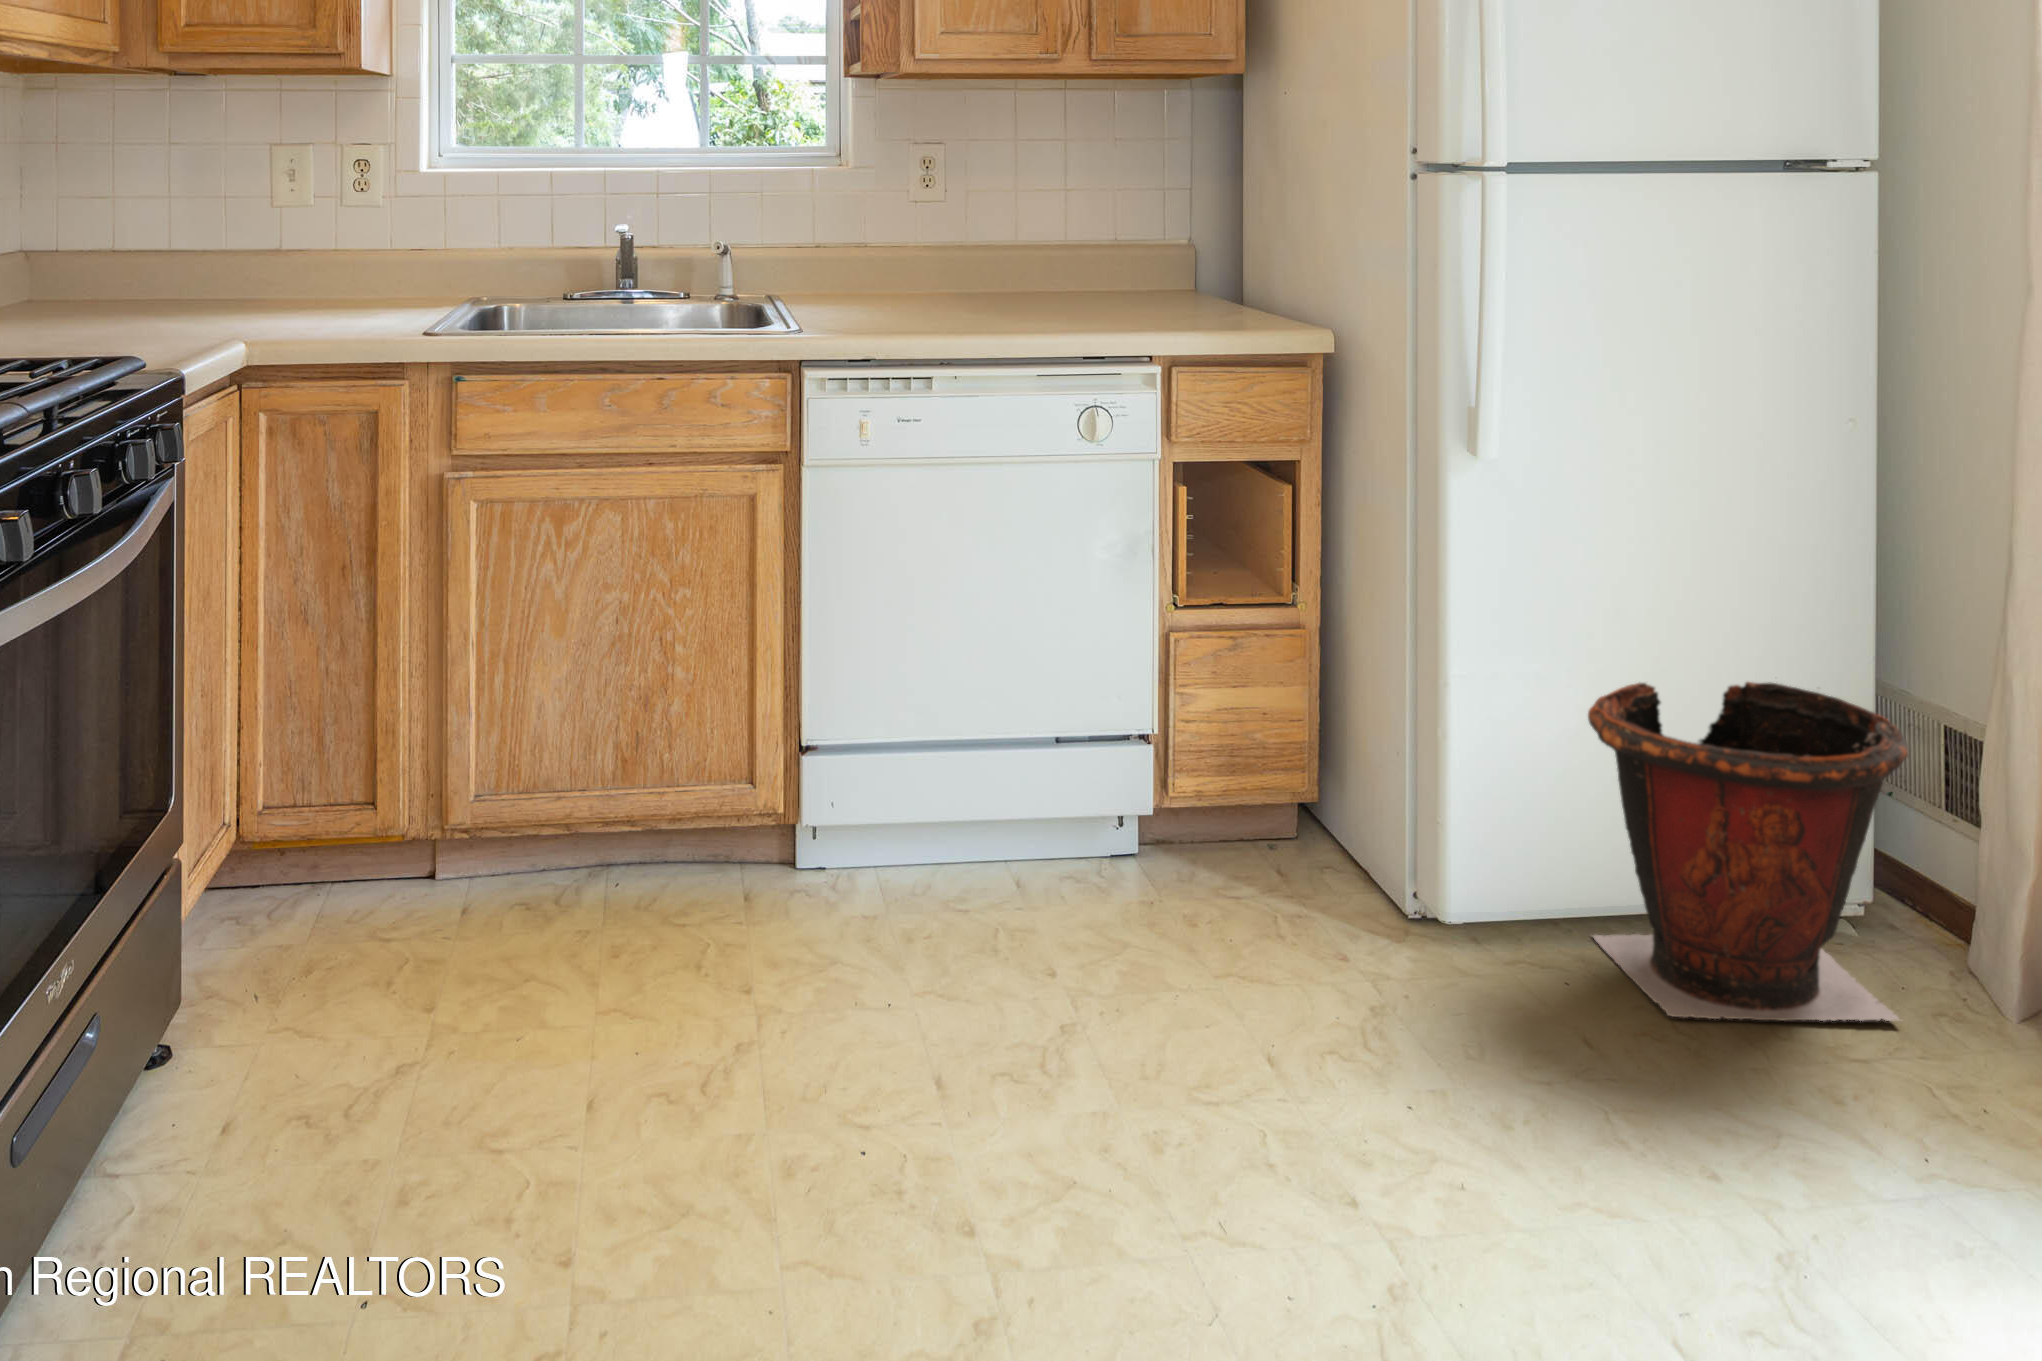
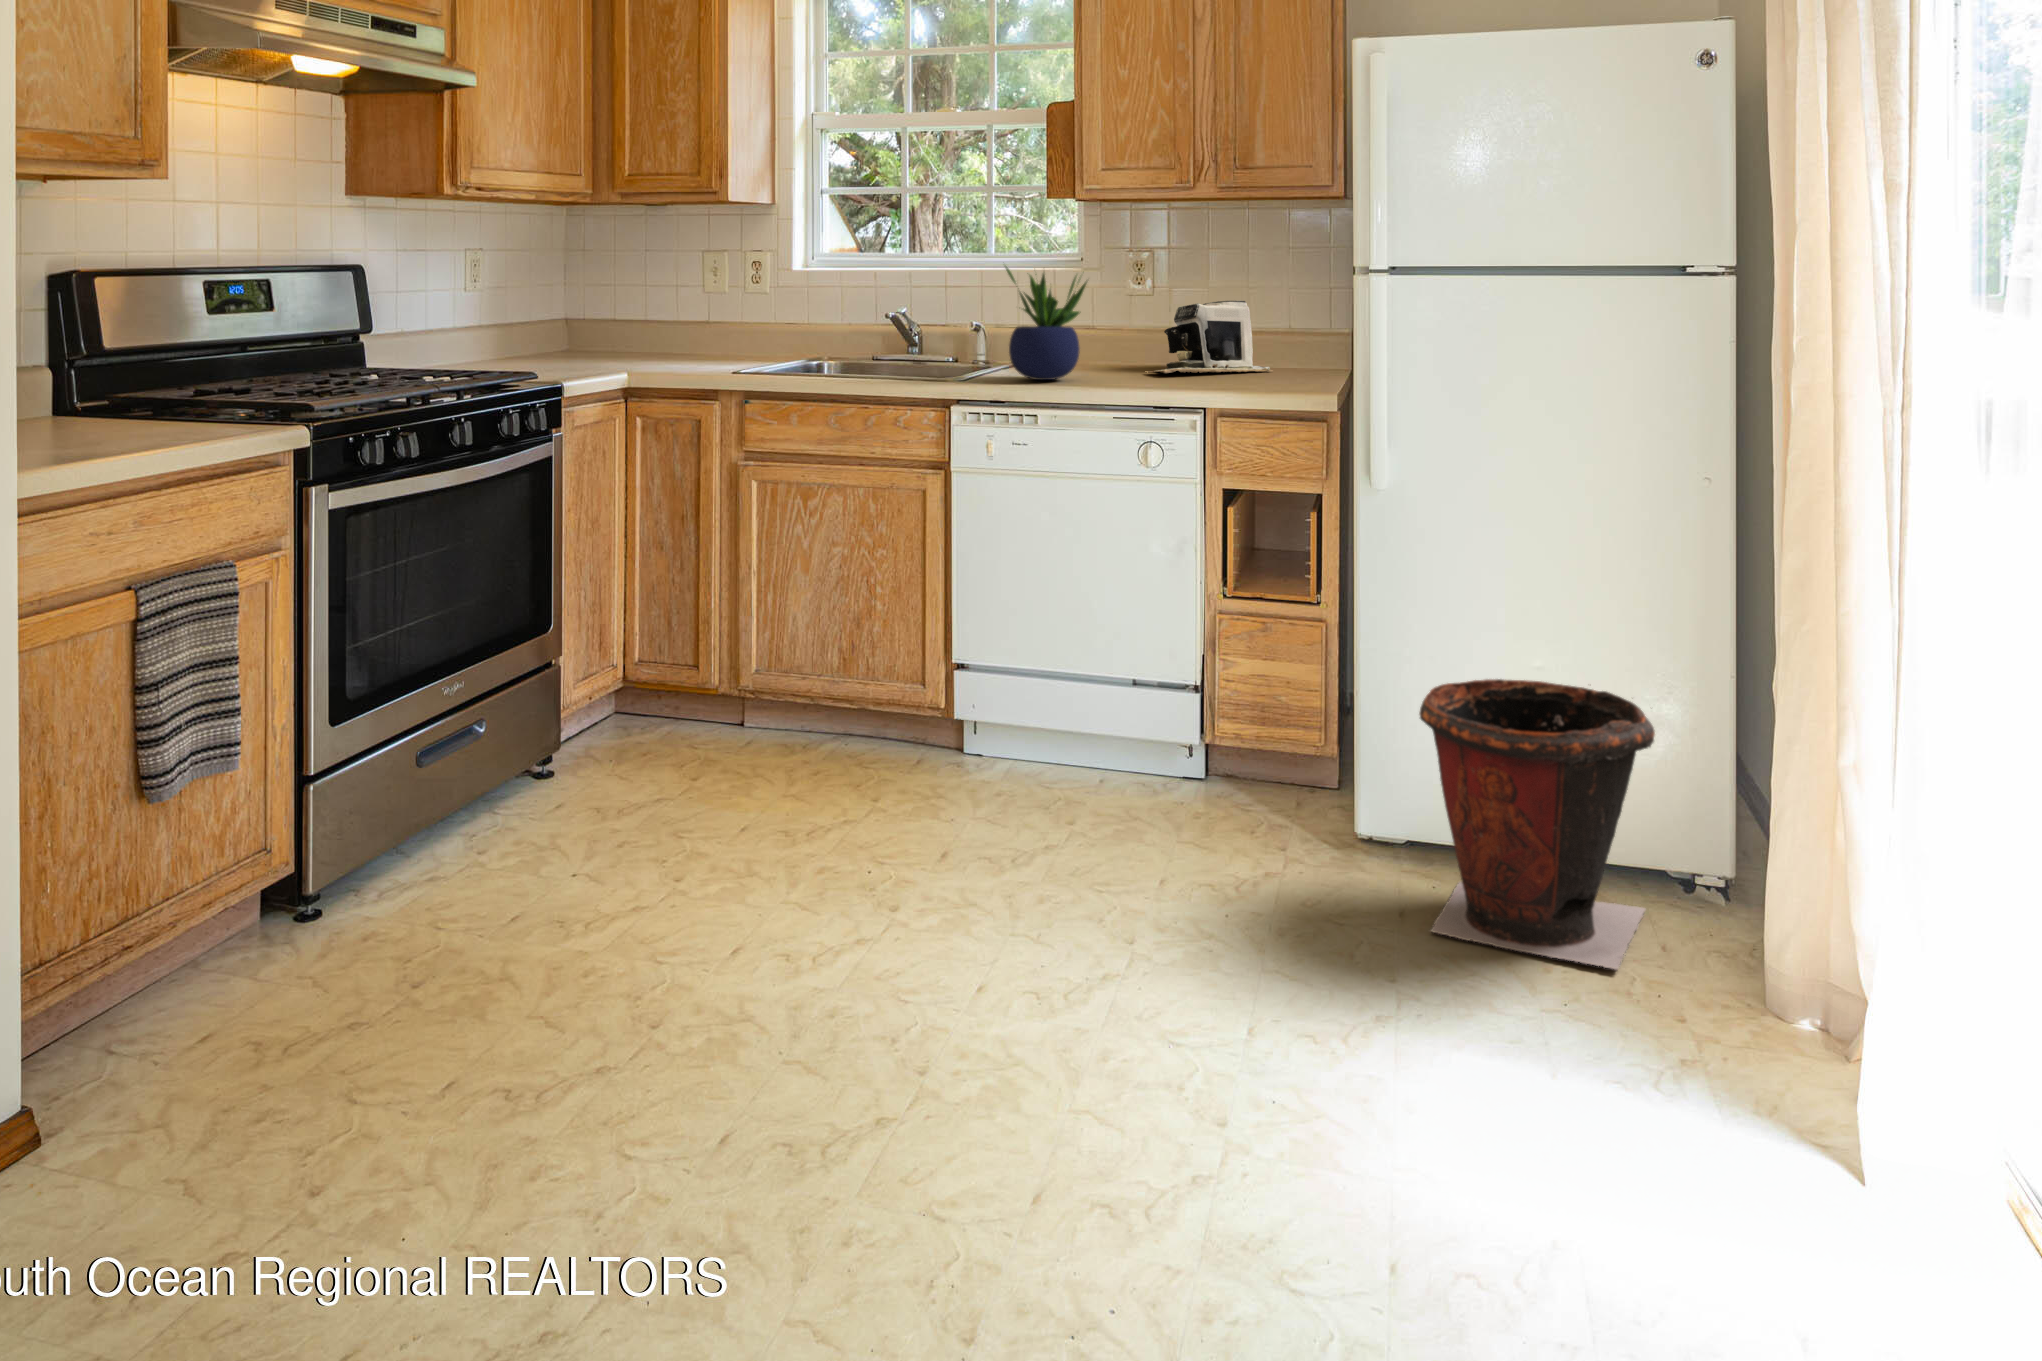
potted plant: none [824,152,949,323] -> present [1005,266,1087,380]
coffee maker: none [958,201,1102,305] -> present [1151,301,1273,373]

